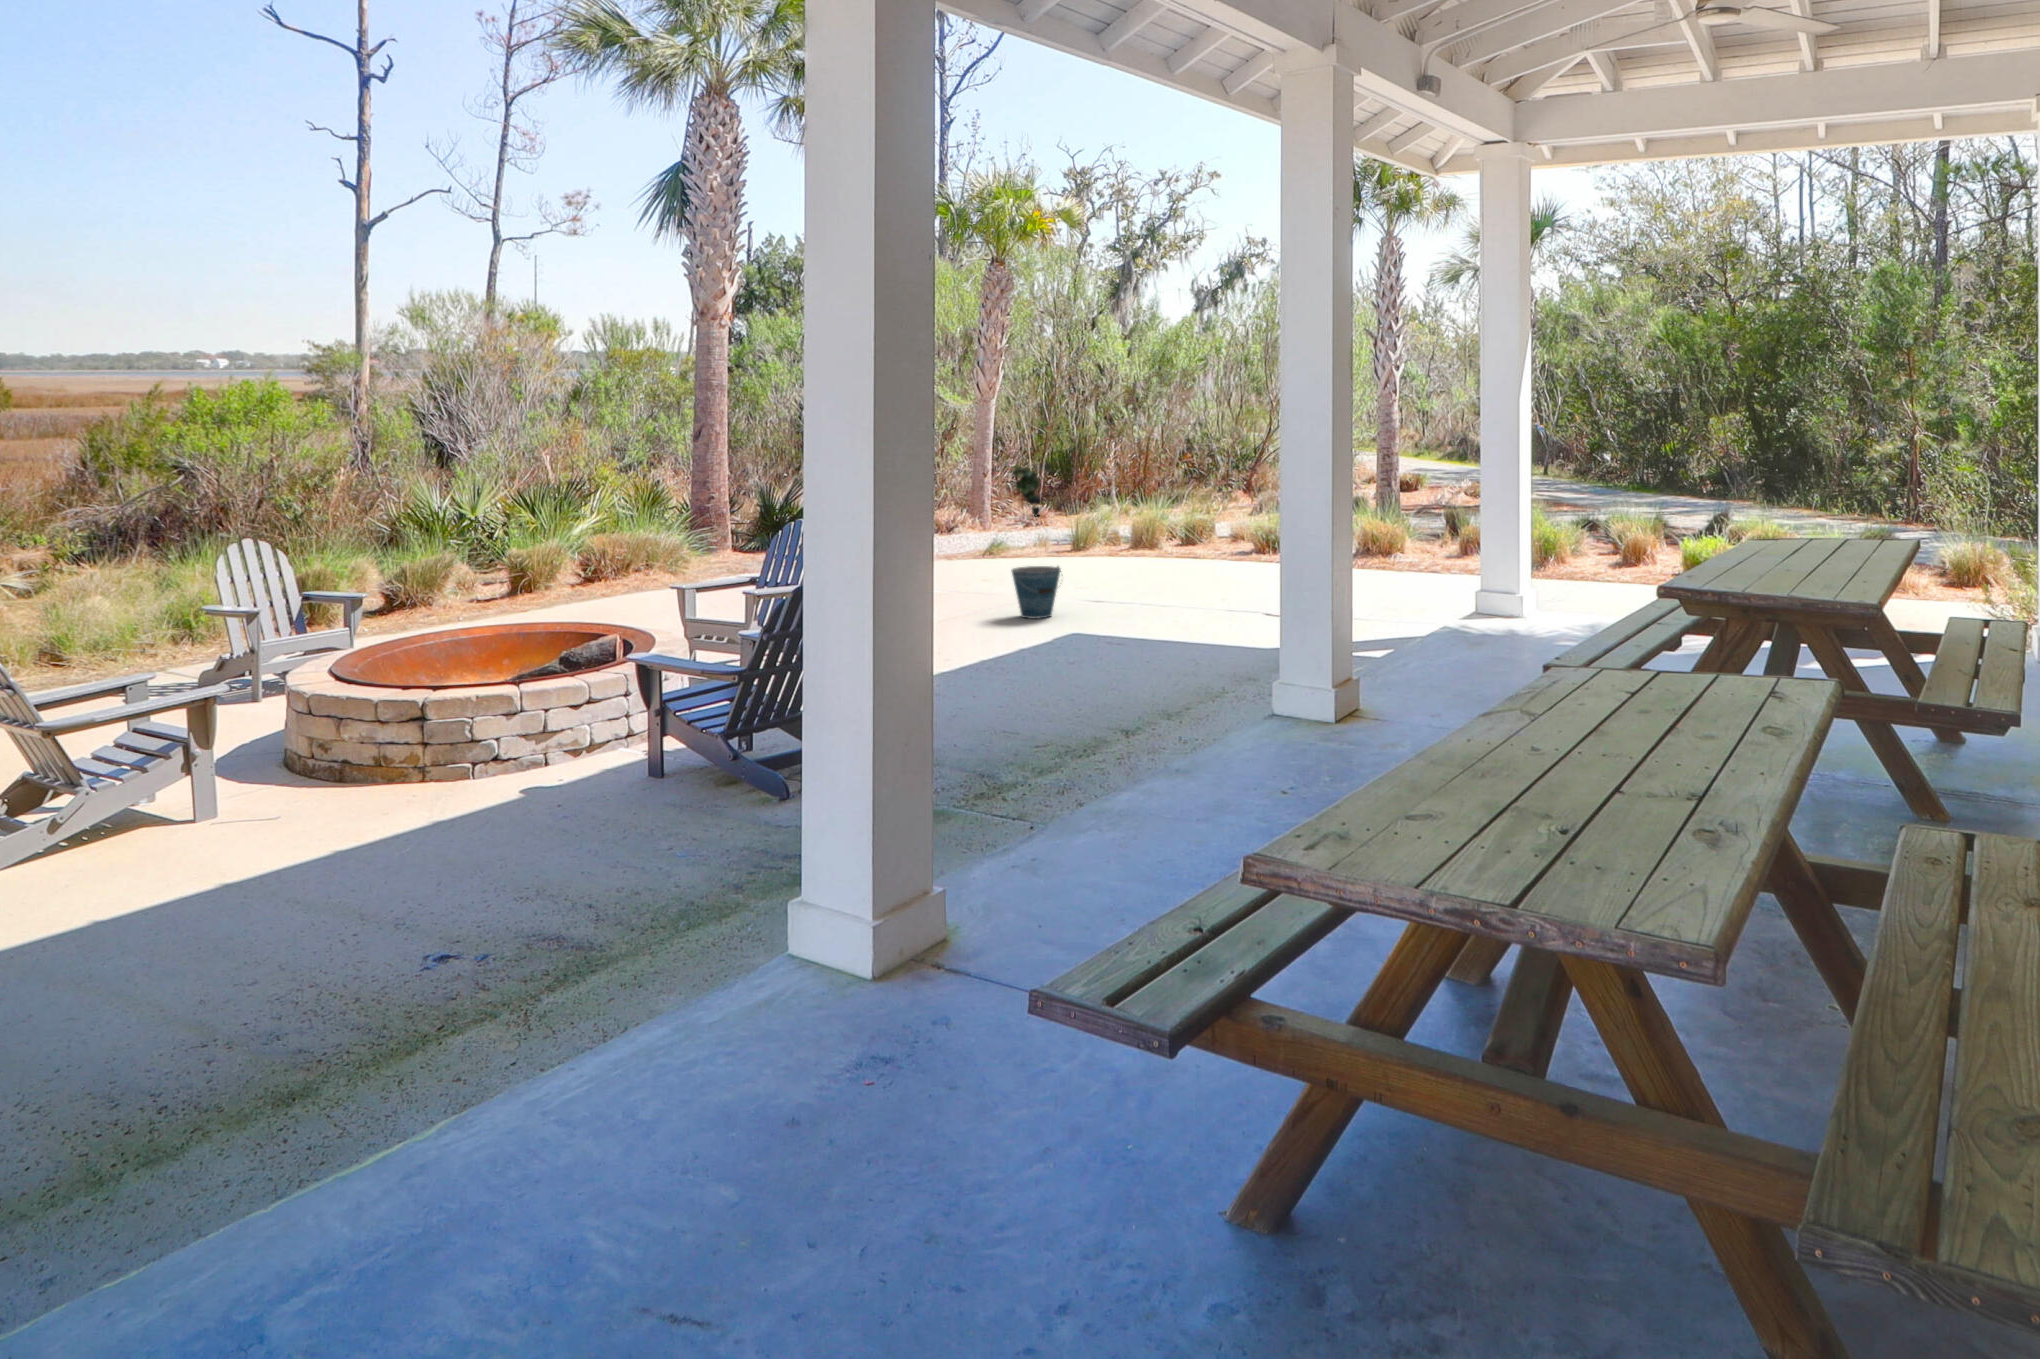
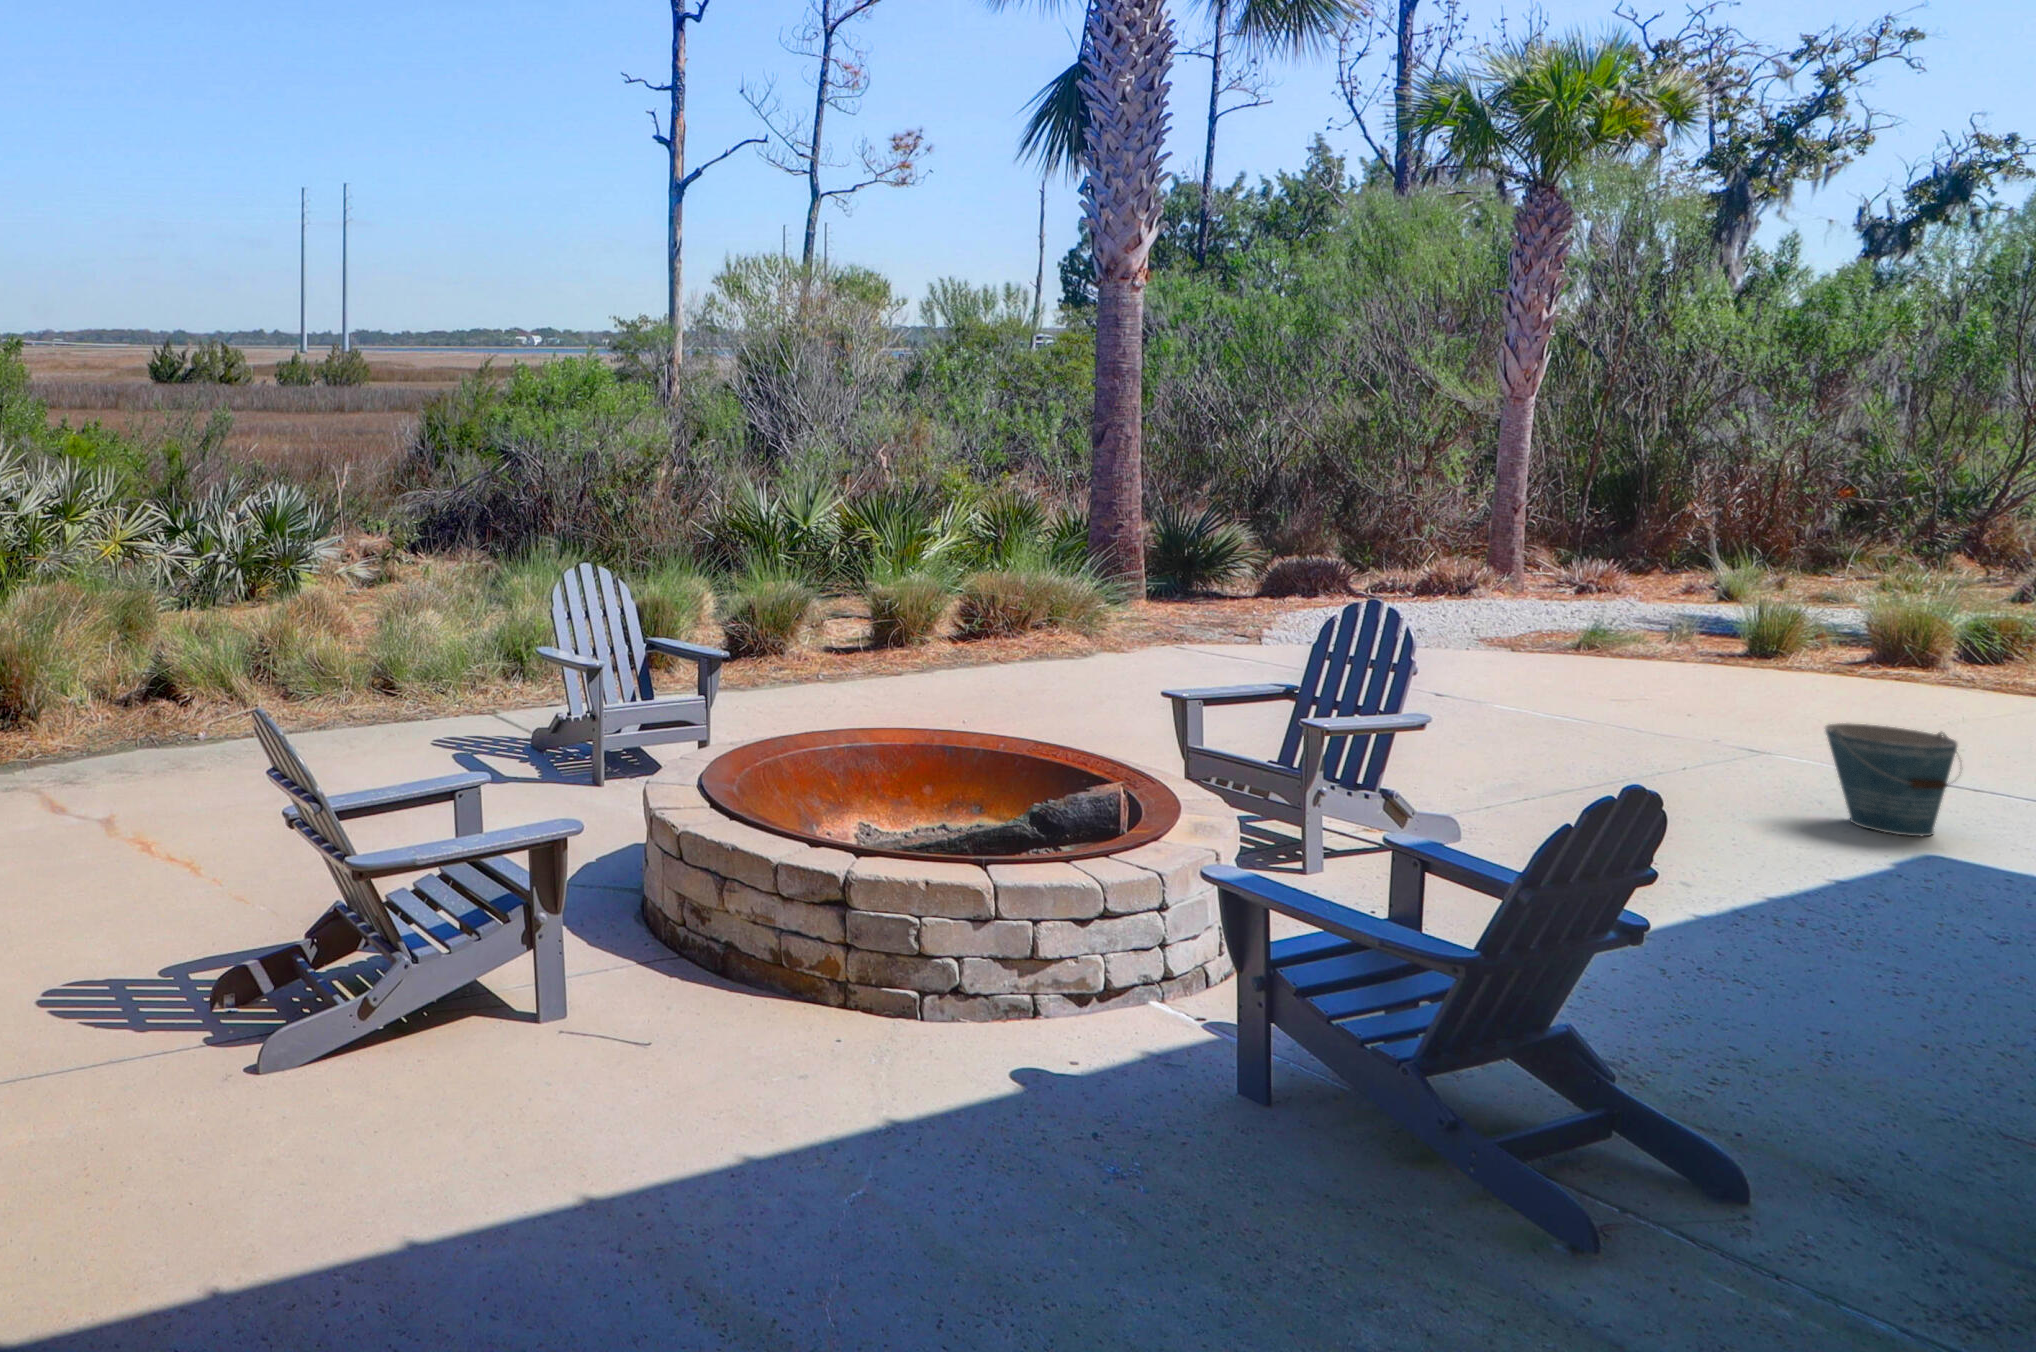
potted plant: present [1012,465,1041,516] -> none [1548,498,1609,583]

